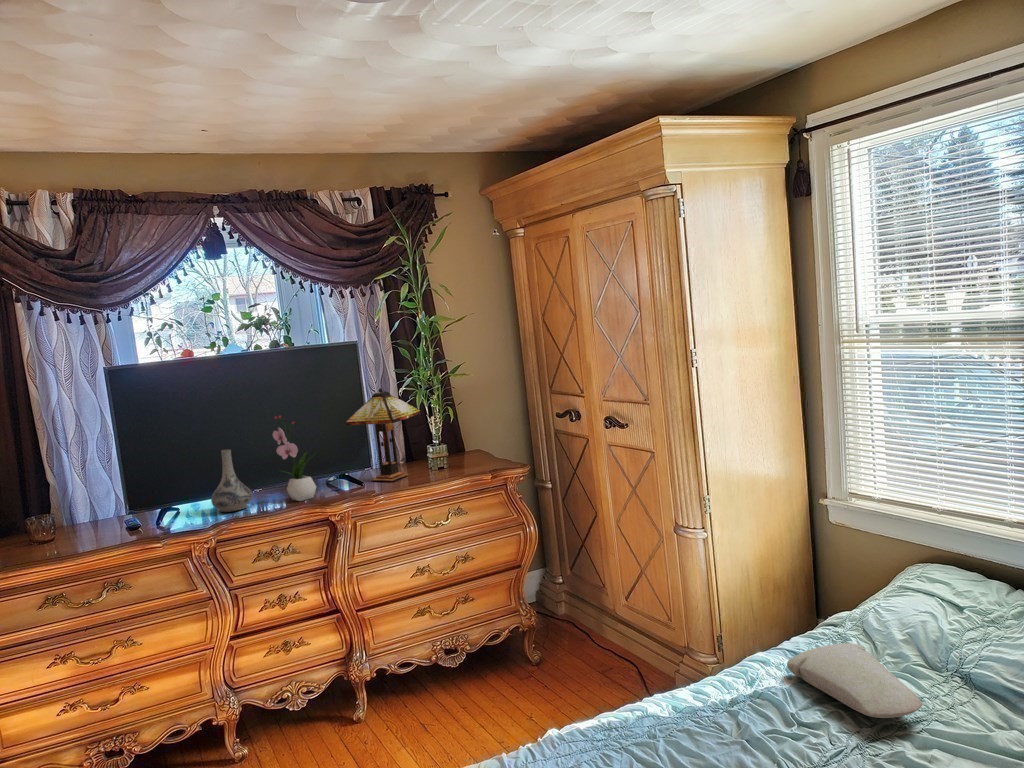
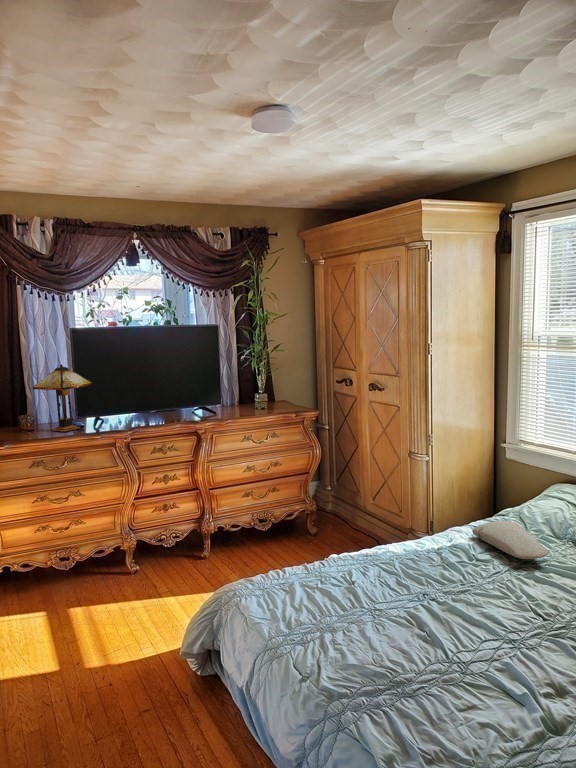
table lamp: present [345,388,421,481] -> present [33,365,92,432]
flower arrangement: present [273,416,316,501] -> none [165,366,191,420]
decorative vase: present [211,450,252,512] -> none [125,385,150,423]

